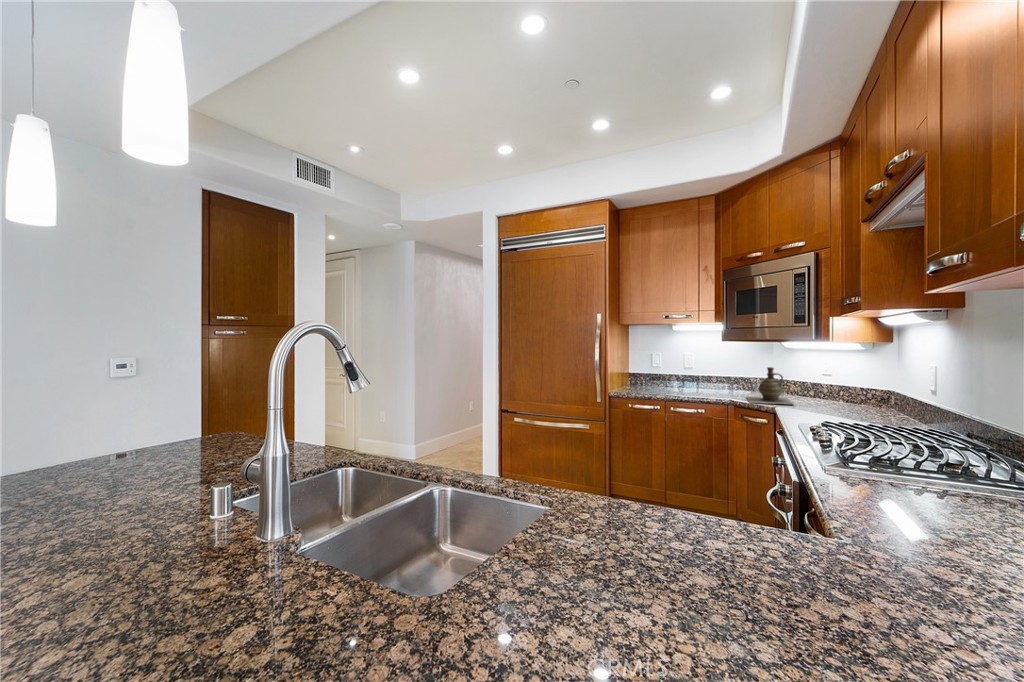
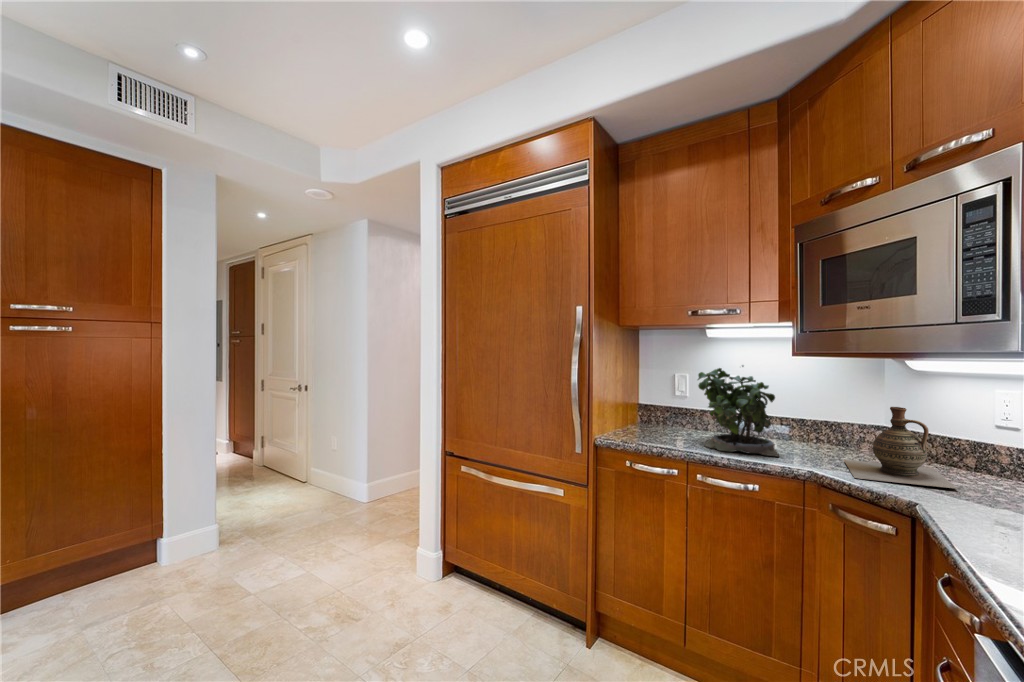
potted plant: none [668,347,714,397] -> present [698,365,779,457]

